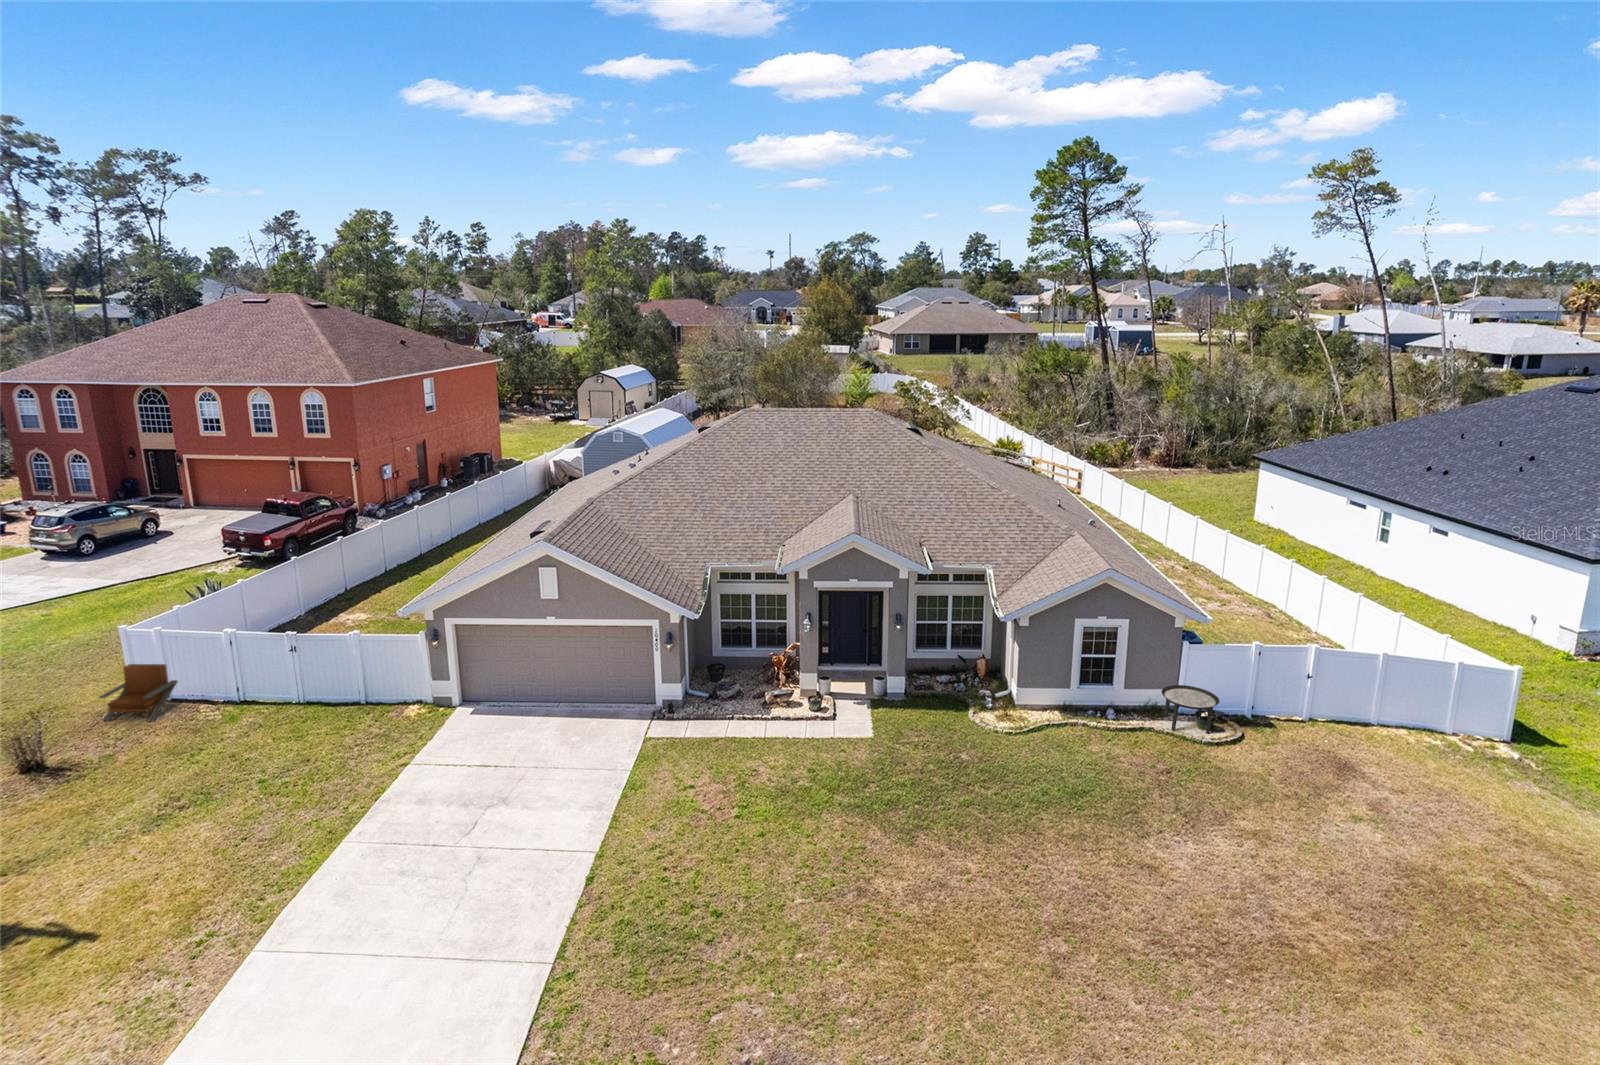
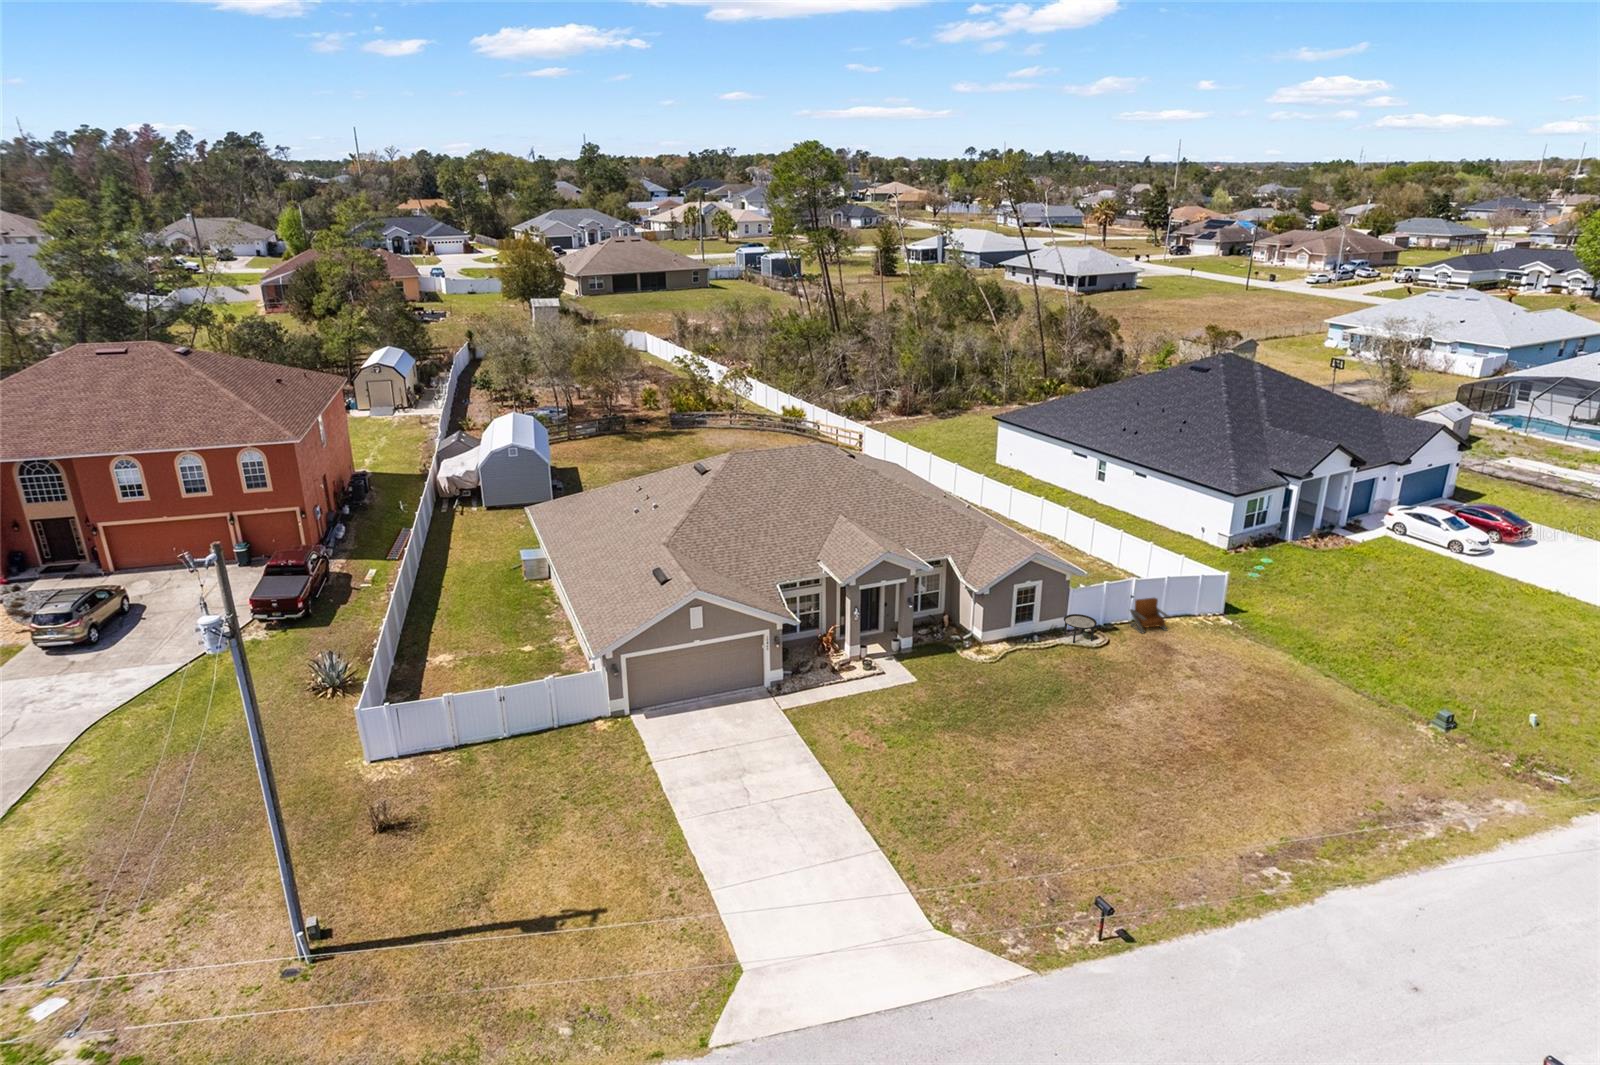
lounge chair: present [99,664,180,722] -> present [1129,598,1169,633]

